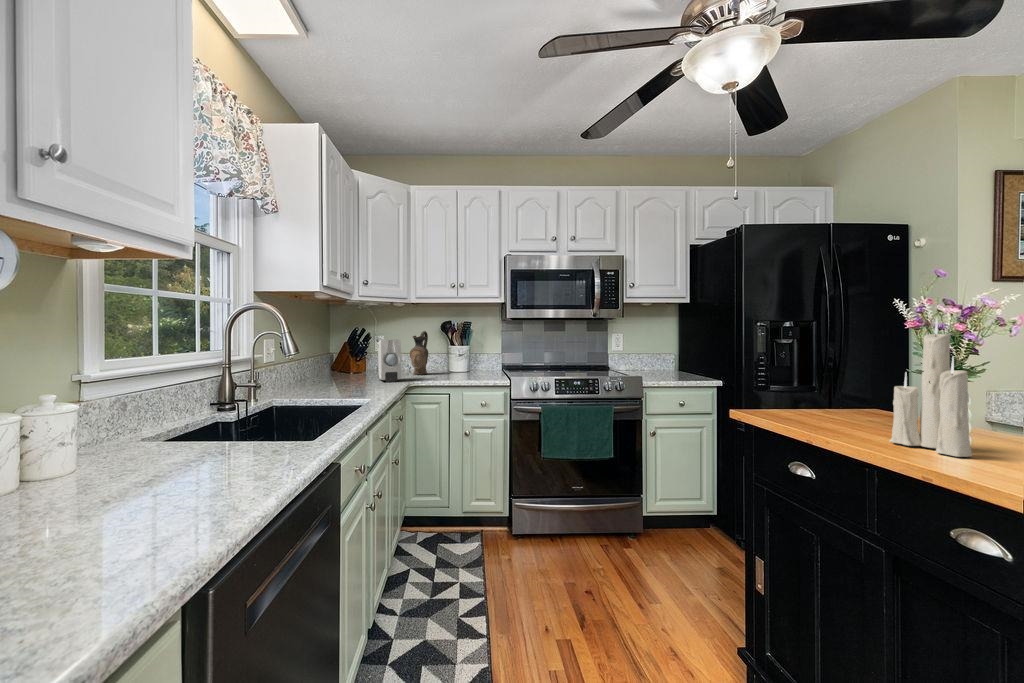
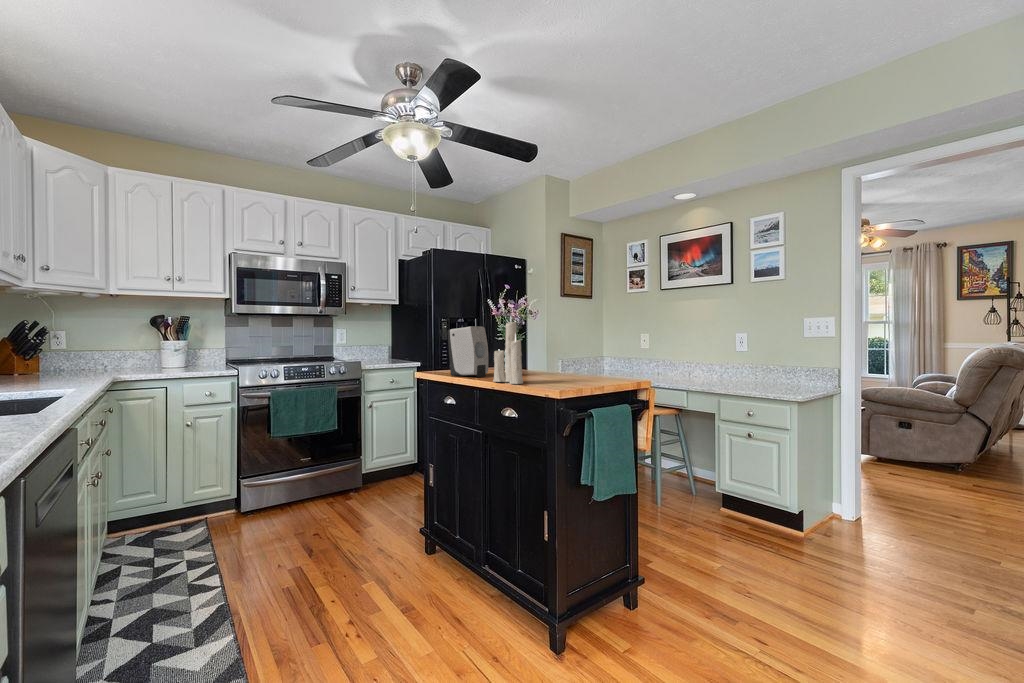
ceramic pitcher: present [410,331,428,374] -> none [106,325,132,372]
soap dispenser: present [378,339,401,382] -> present [448,326,488,377]

